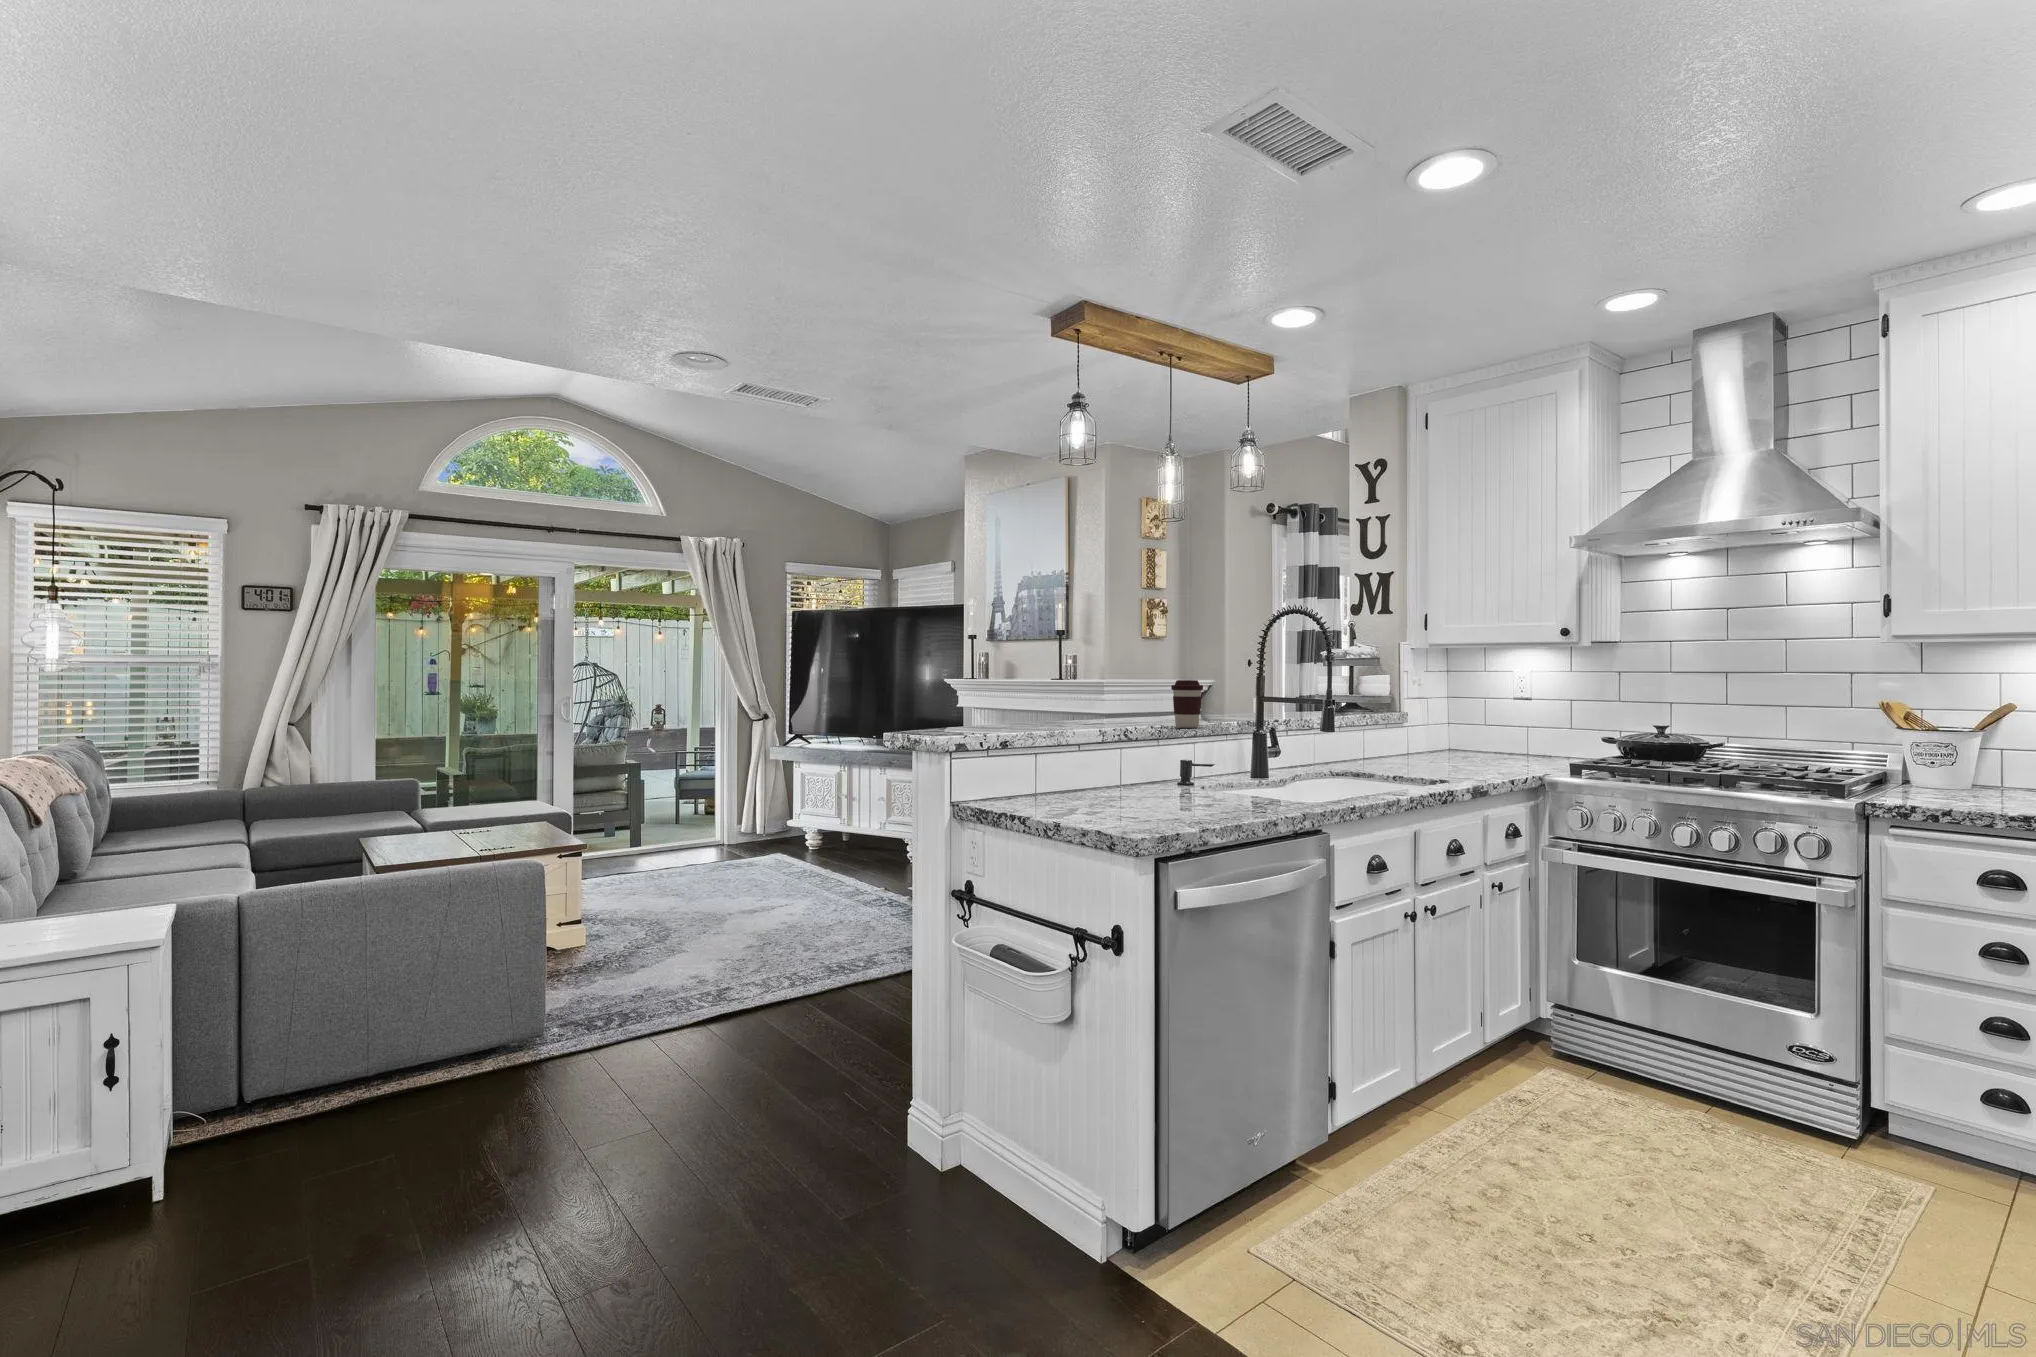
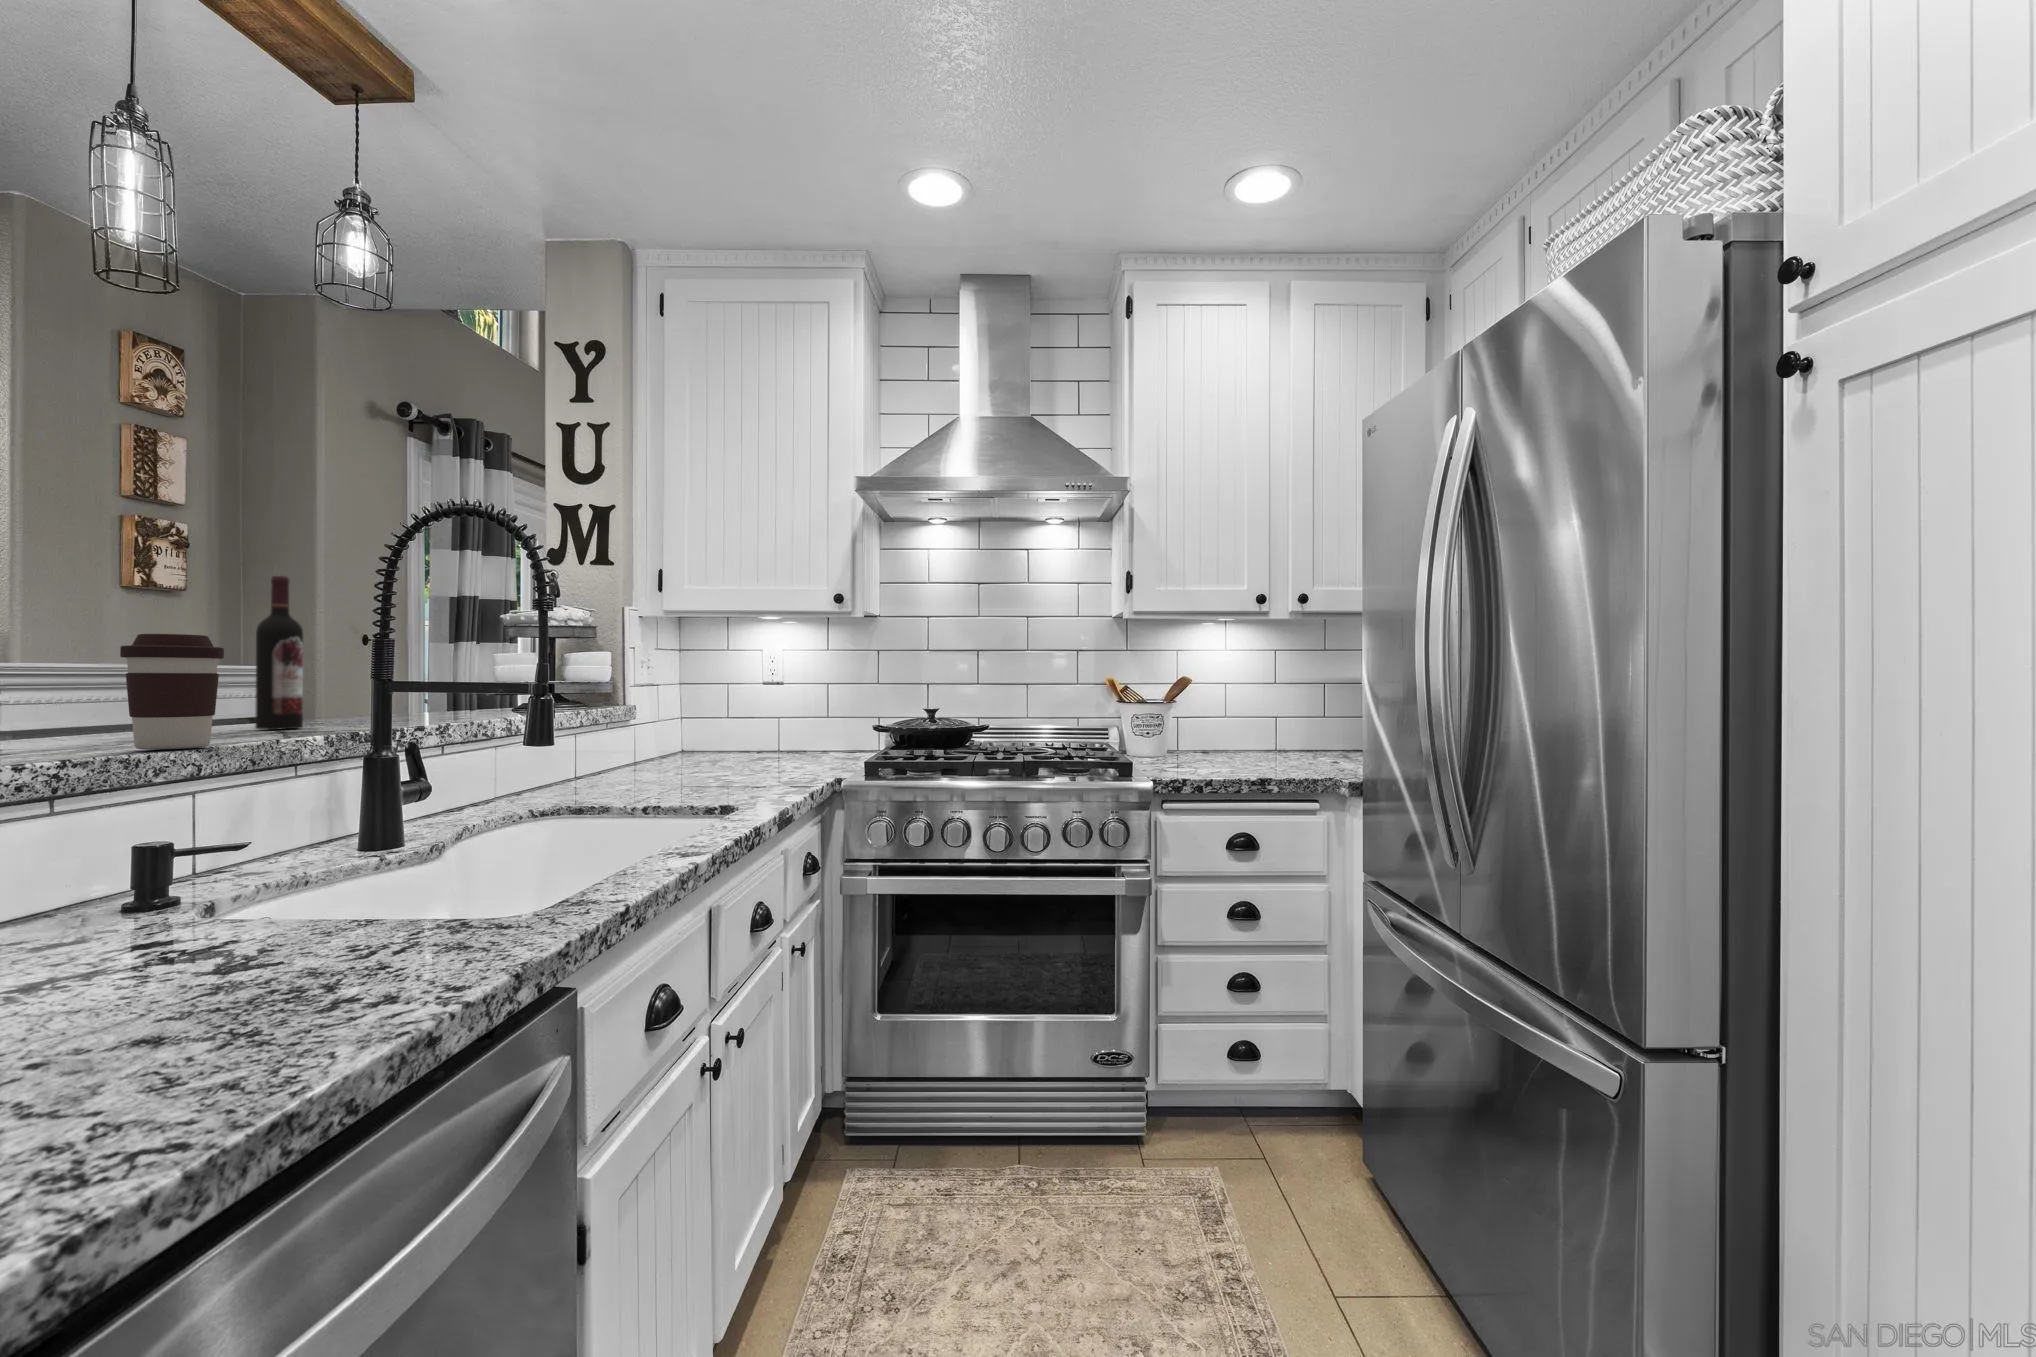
wine bottle: none [1206,642,1225,720] -> present [255,576,303,730]

